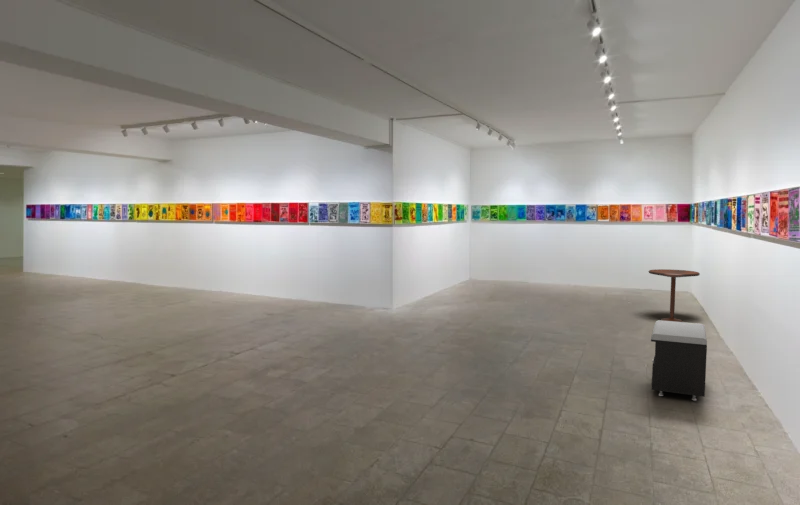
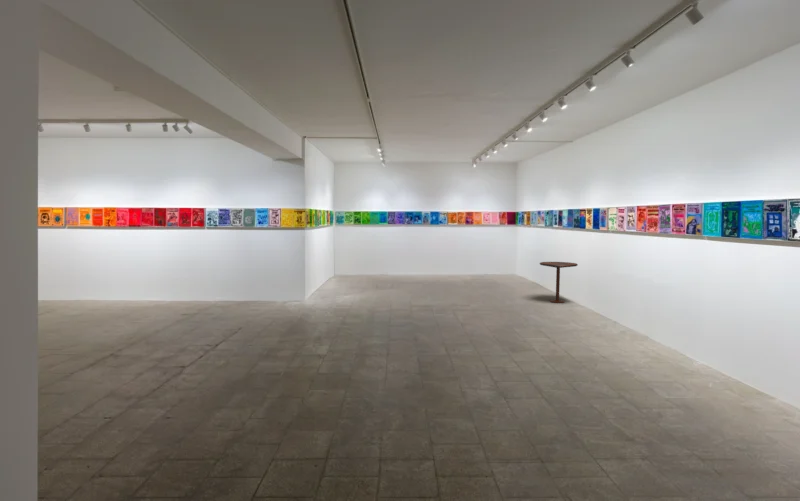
storage bench: present [651,320,707,401] -> none [639,304,715,366]

